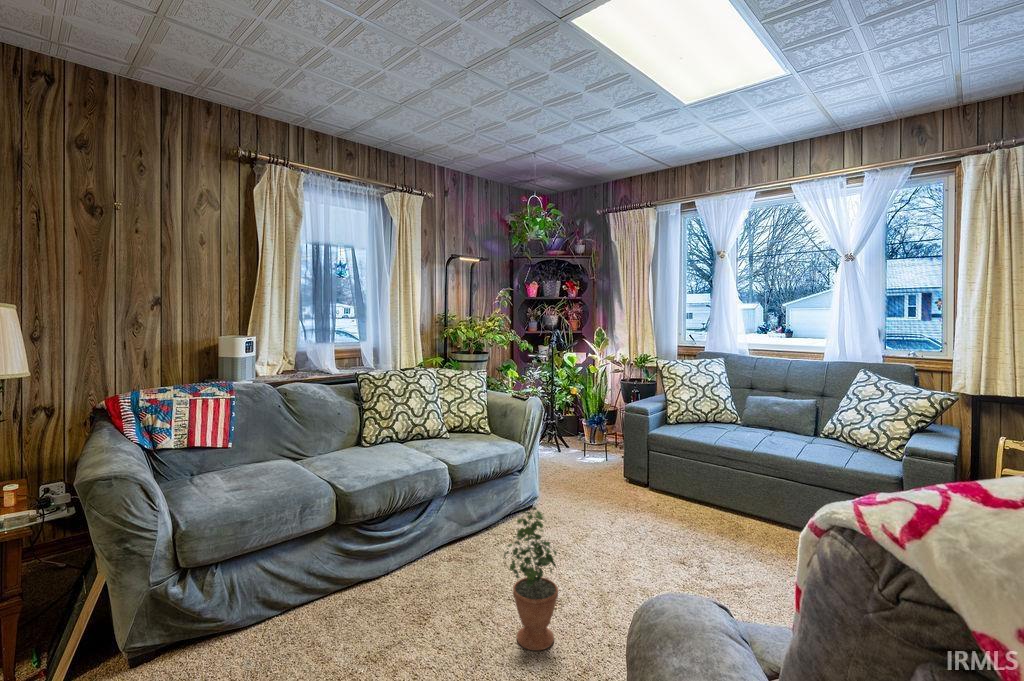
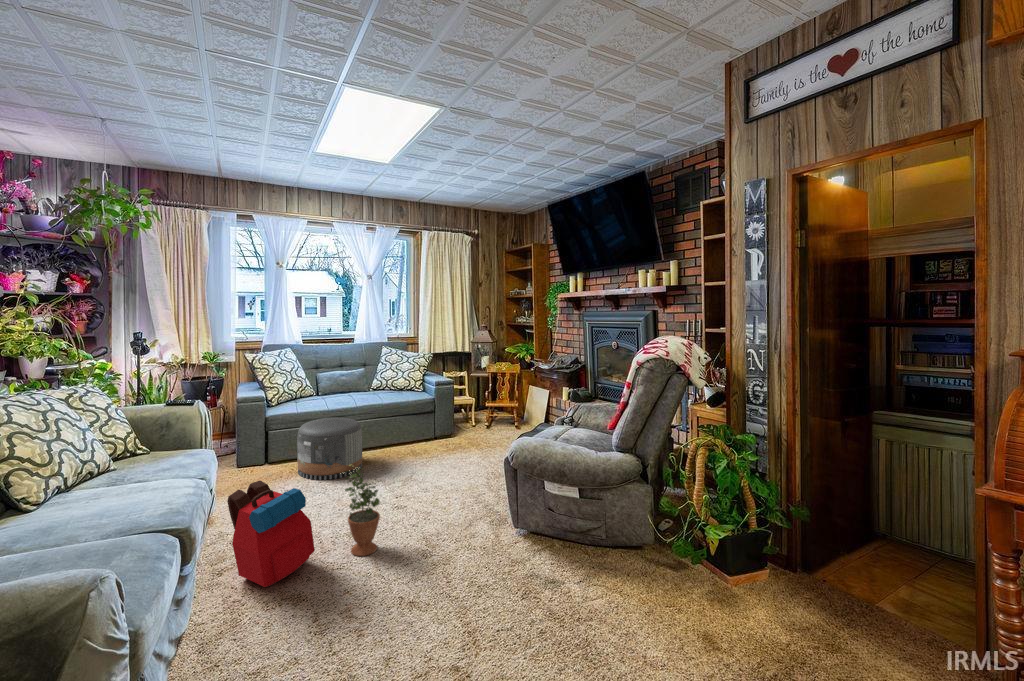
pouf: none [641,452,731,543] -> present [297,417,362,480]
backpack: none [405,484,490,608] -> present [227,481,315,587]

